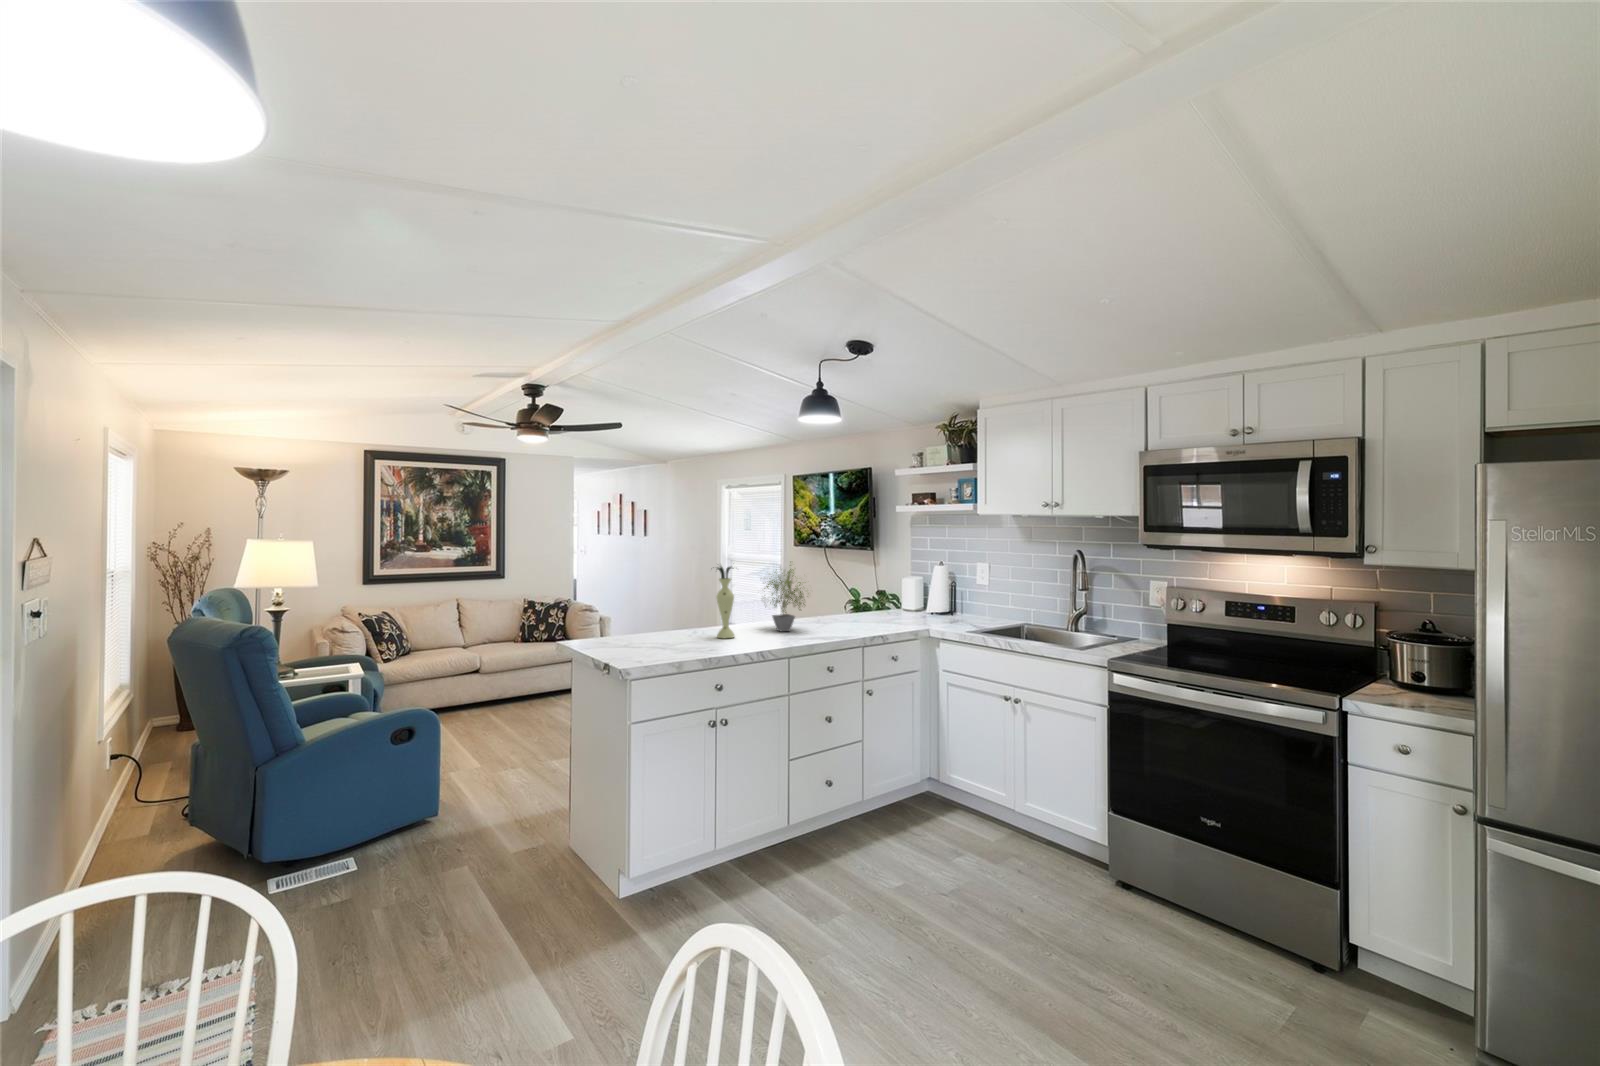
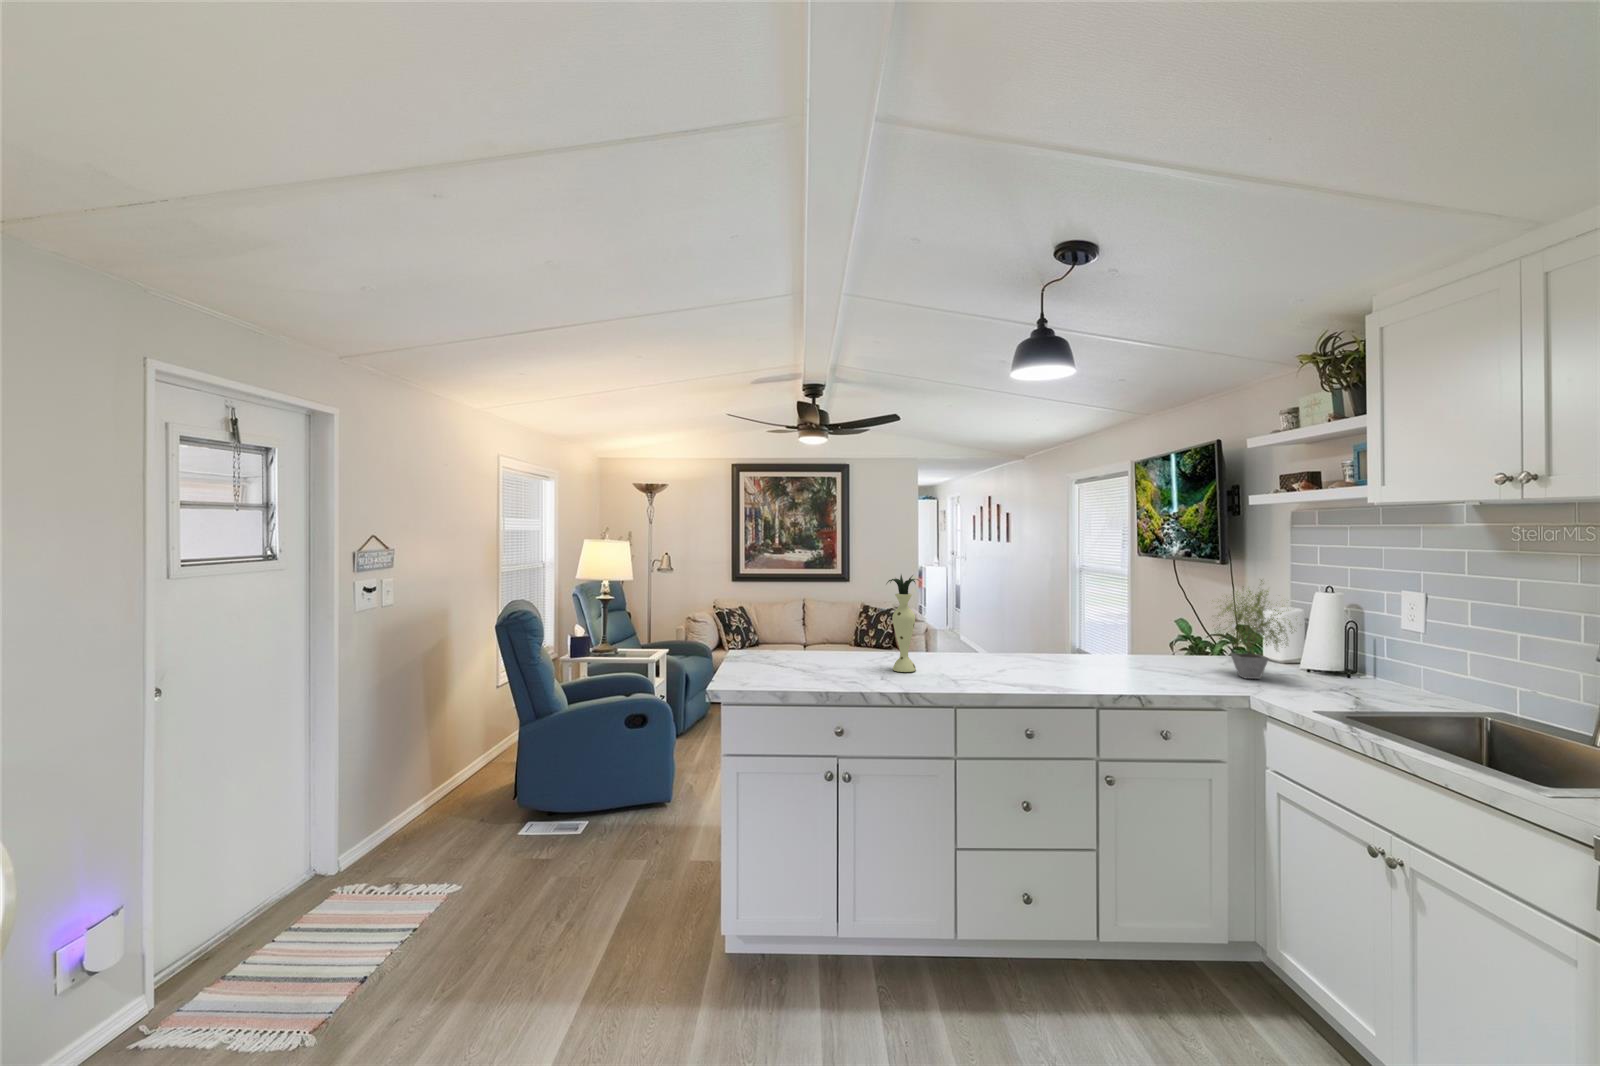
potted plant: present [764,569,805,631] -> present [1215,580,1292,679]

